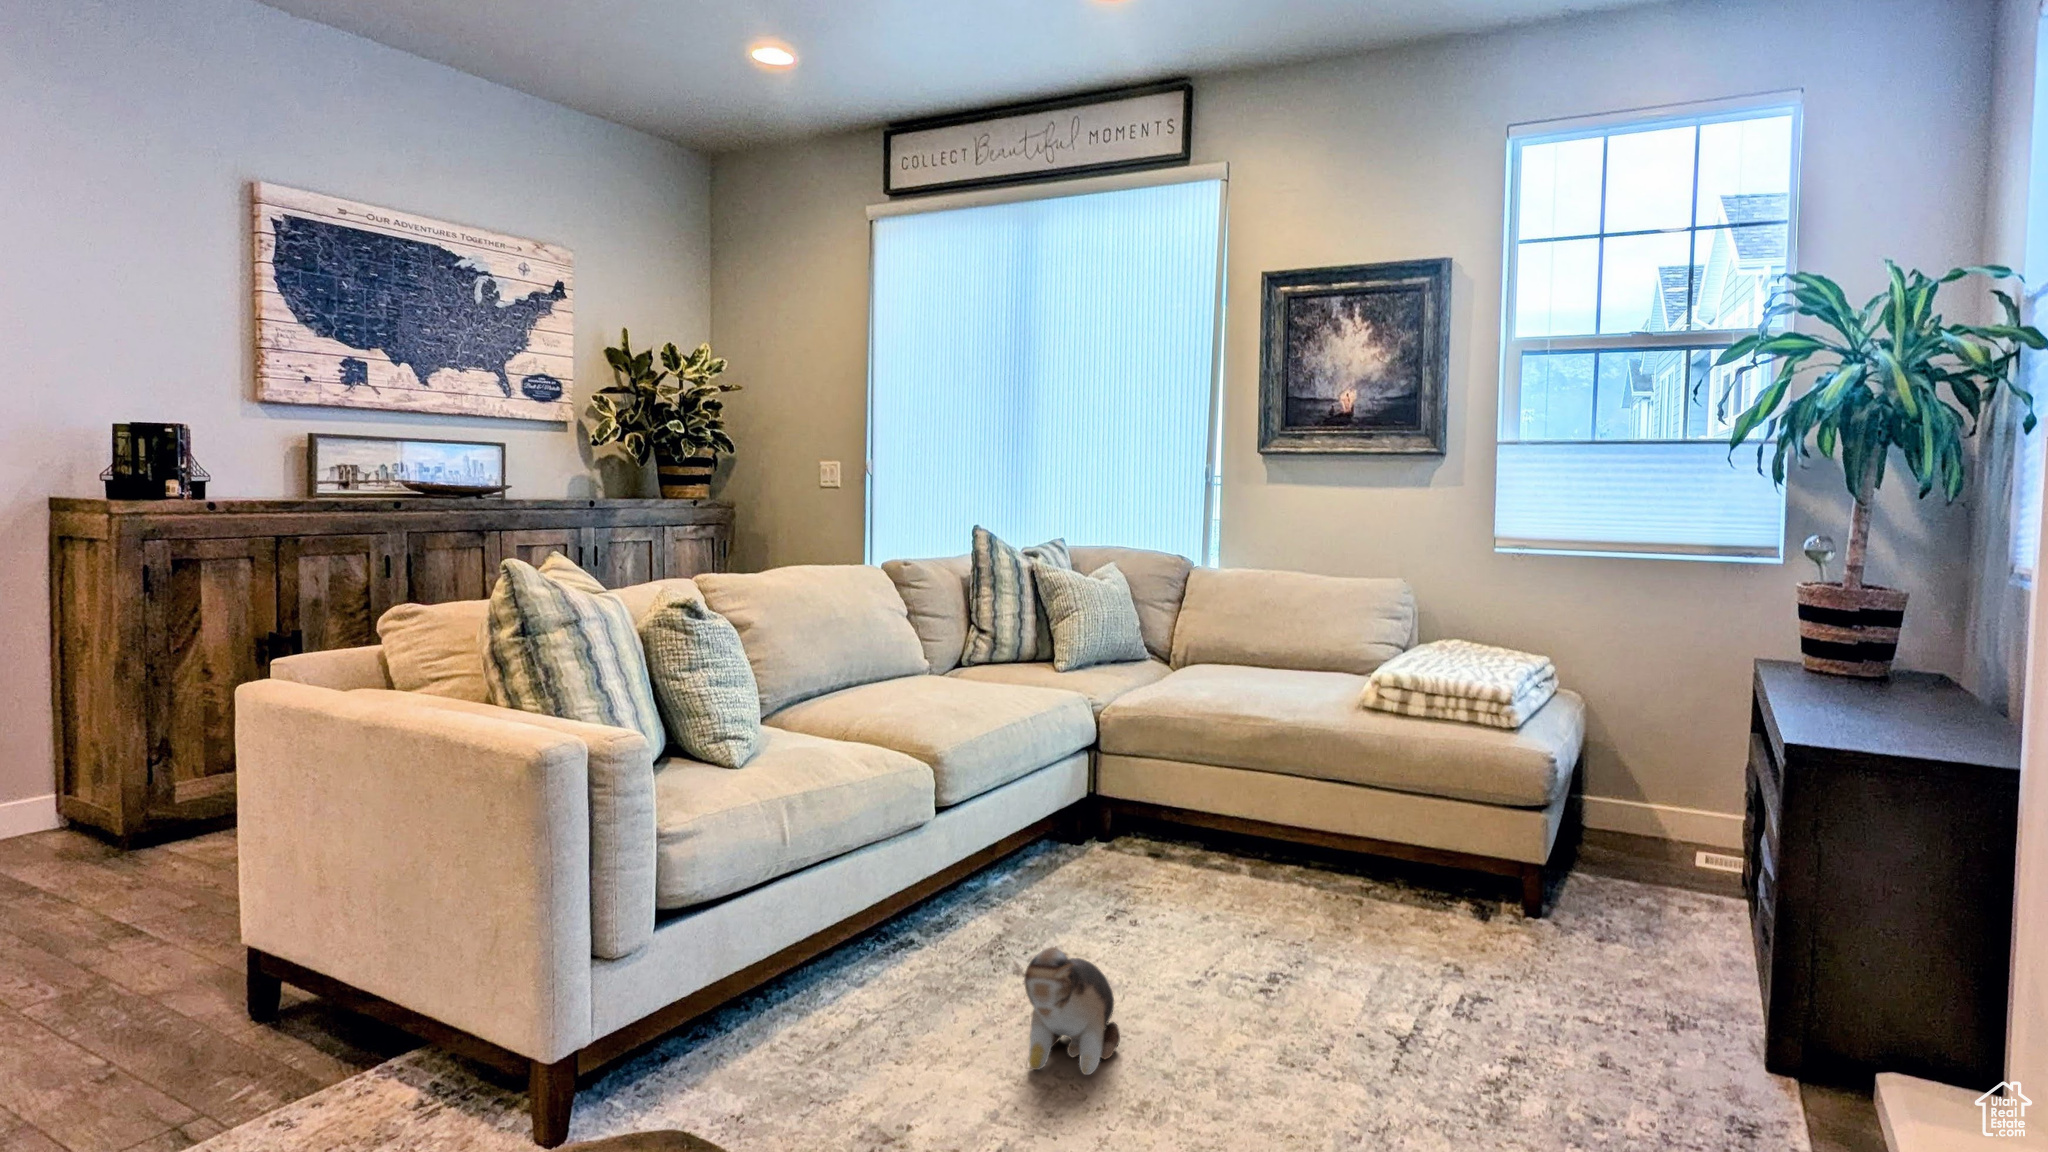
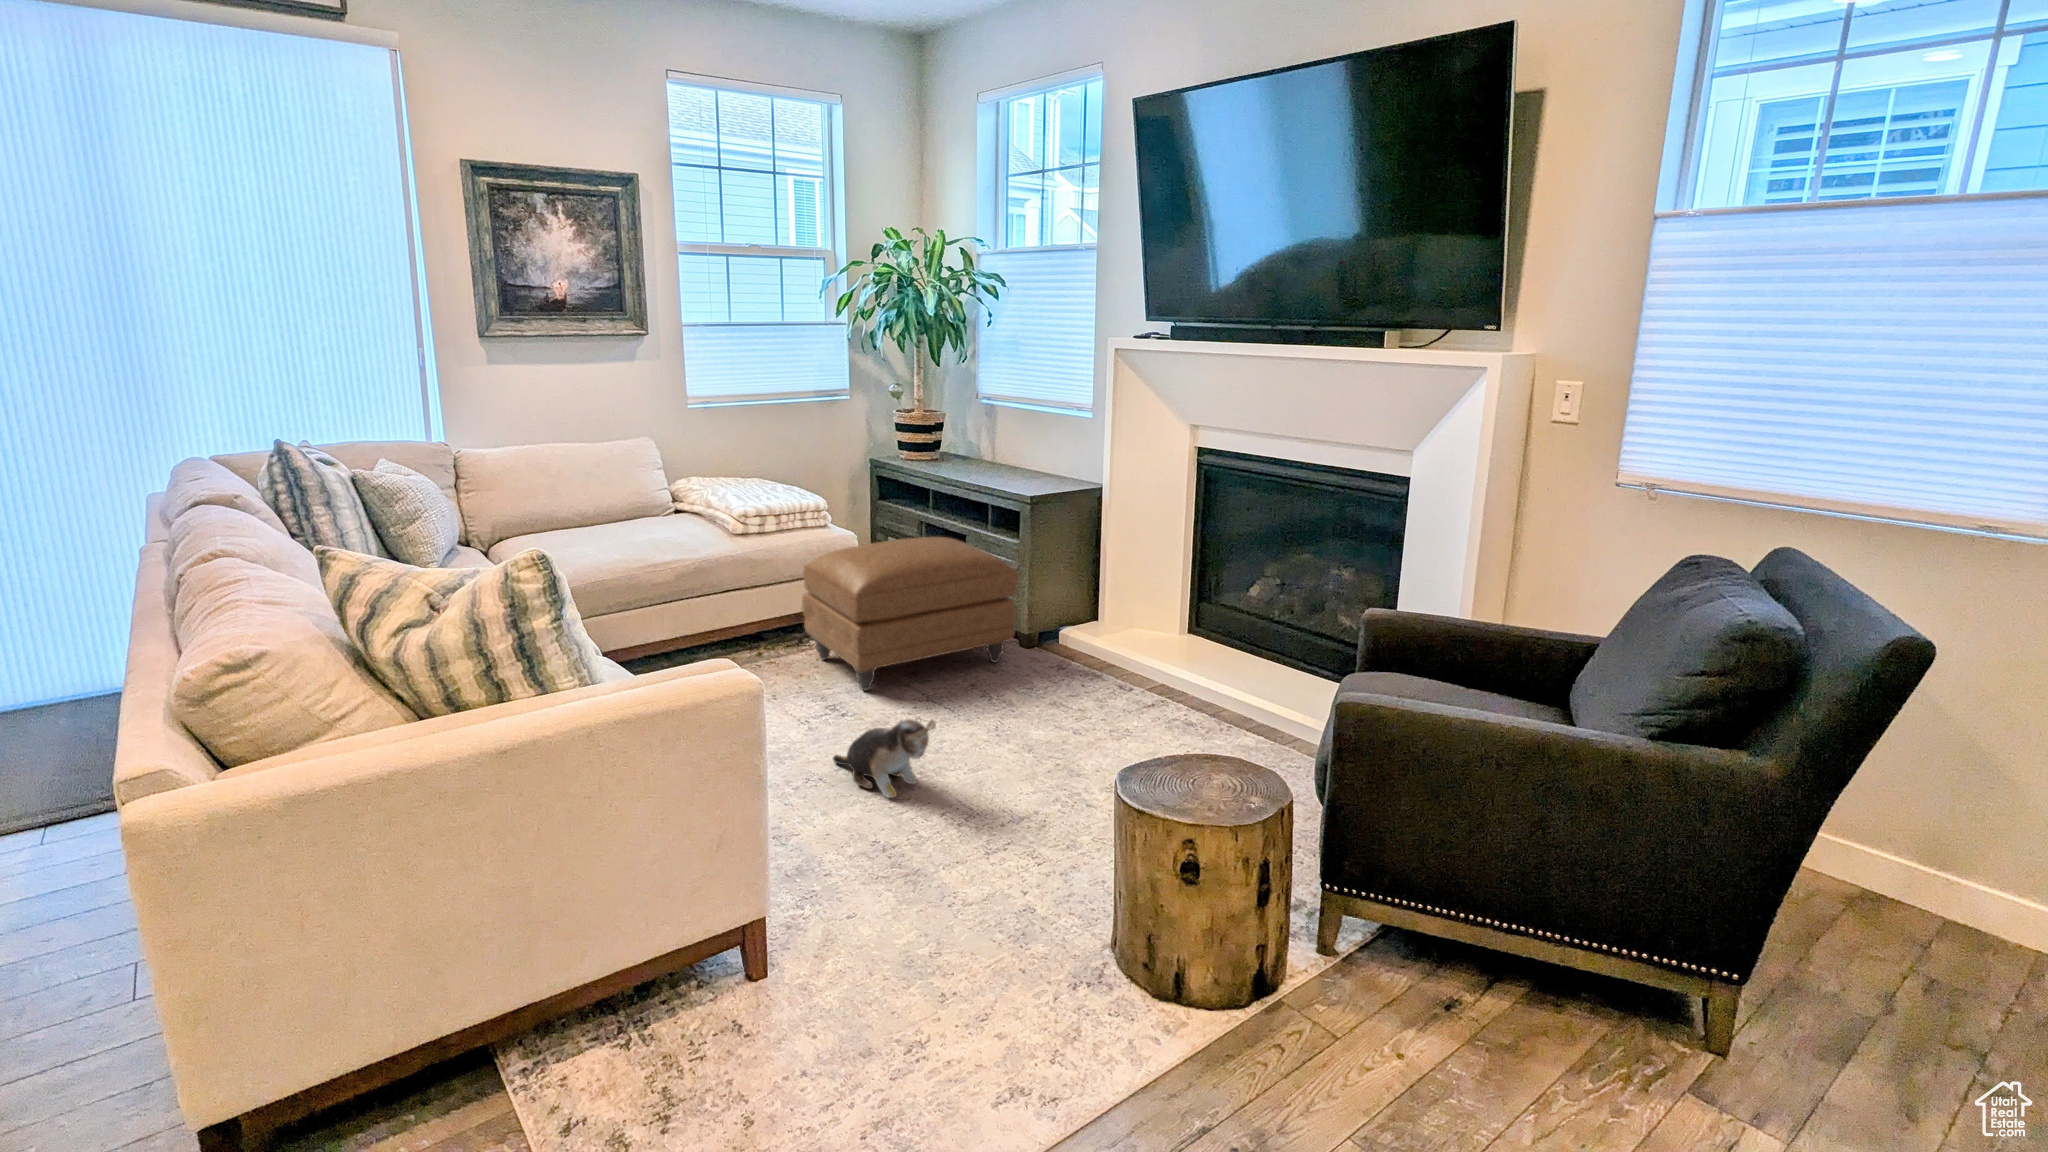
ottoman: none [1317,751,1712,1052] -> present [802,537,1018,691]

